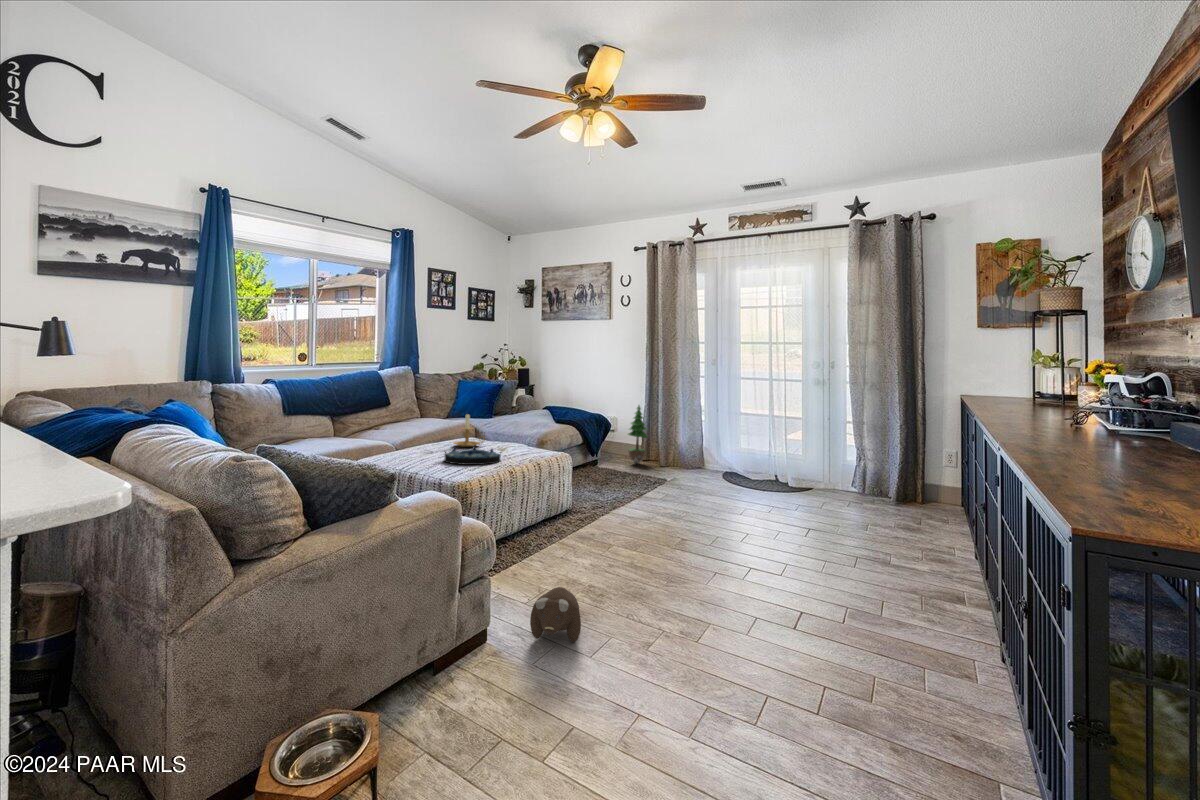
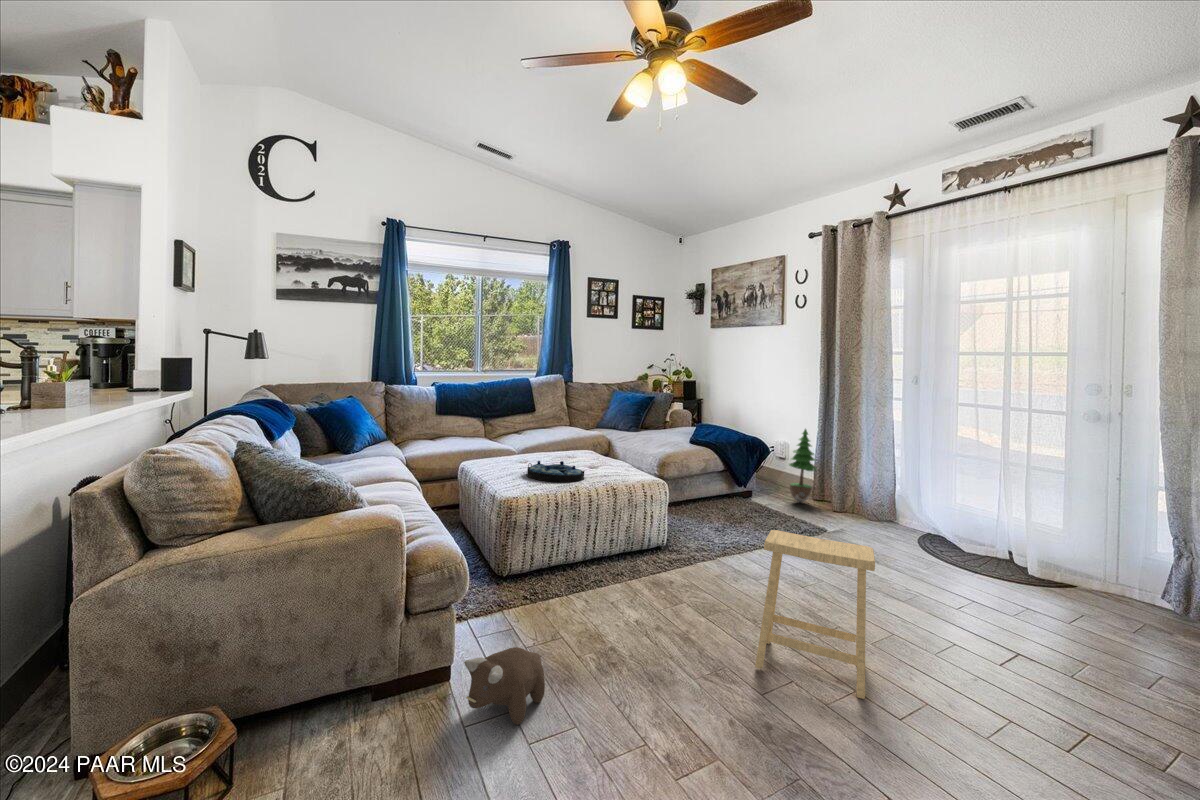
candle holder: present [454,414,485,447] -> none [562,425,596,461]
footstool: none [685,474,764,571] -> present [755,530,875,699]

